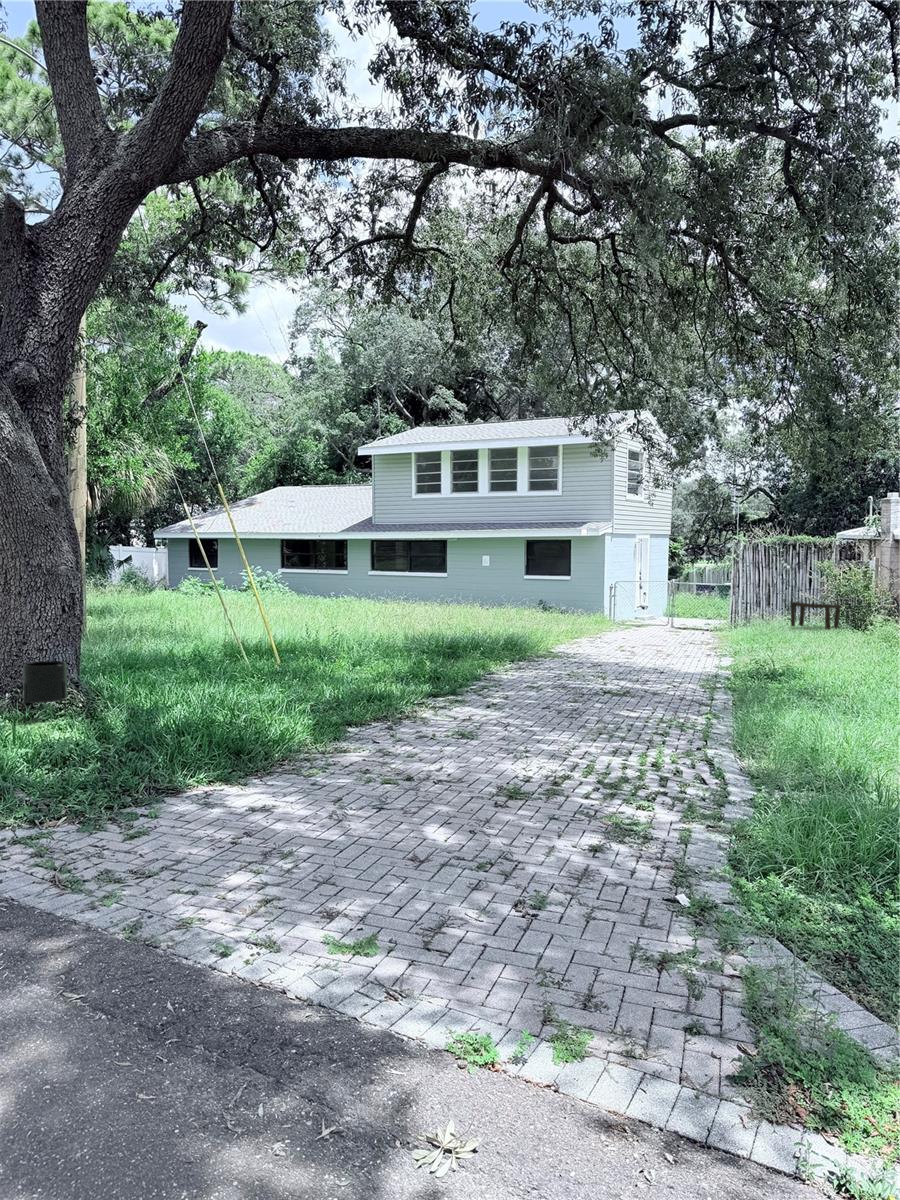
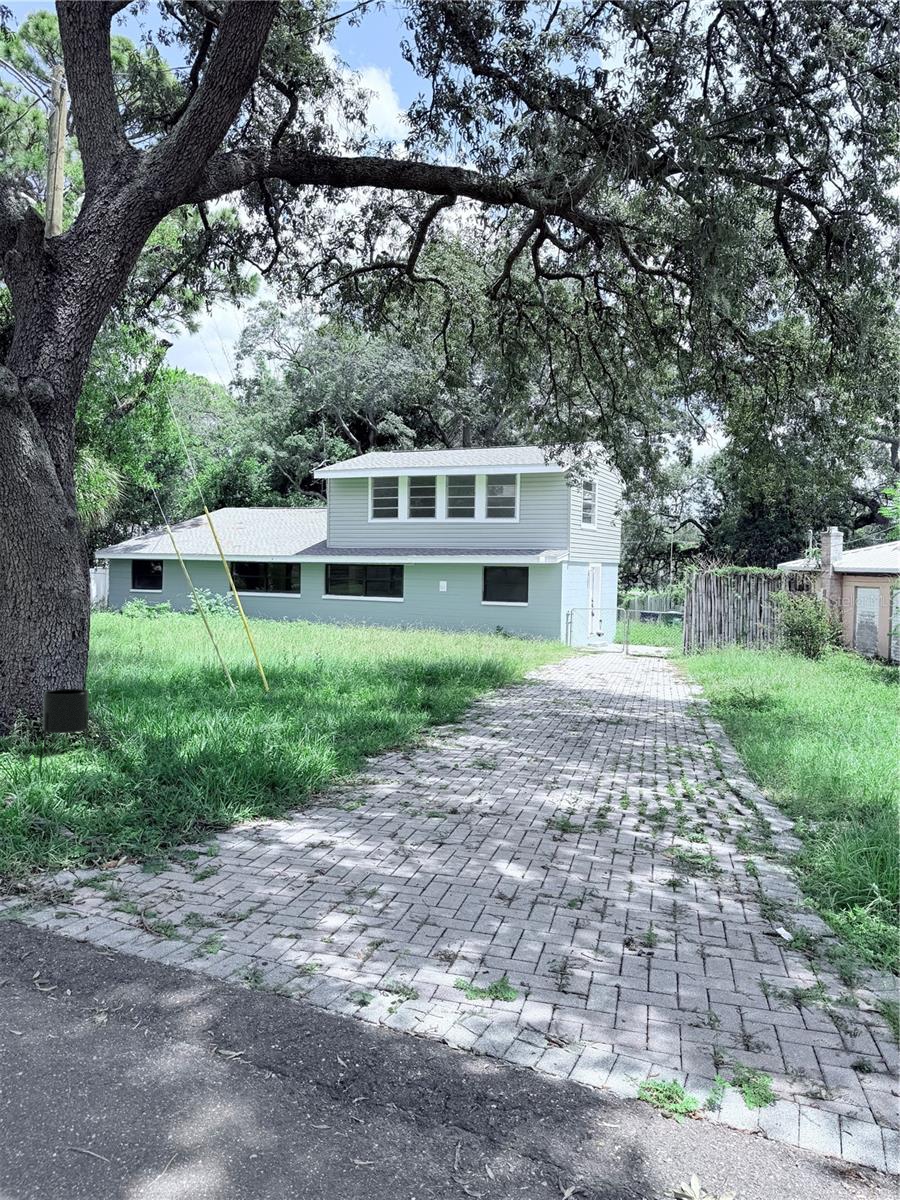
bench: present [791,602,841,629] -> none [744,631,792,658]

